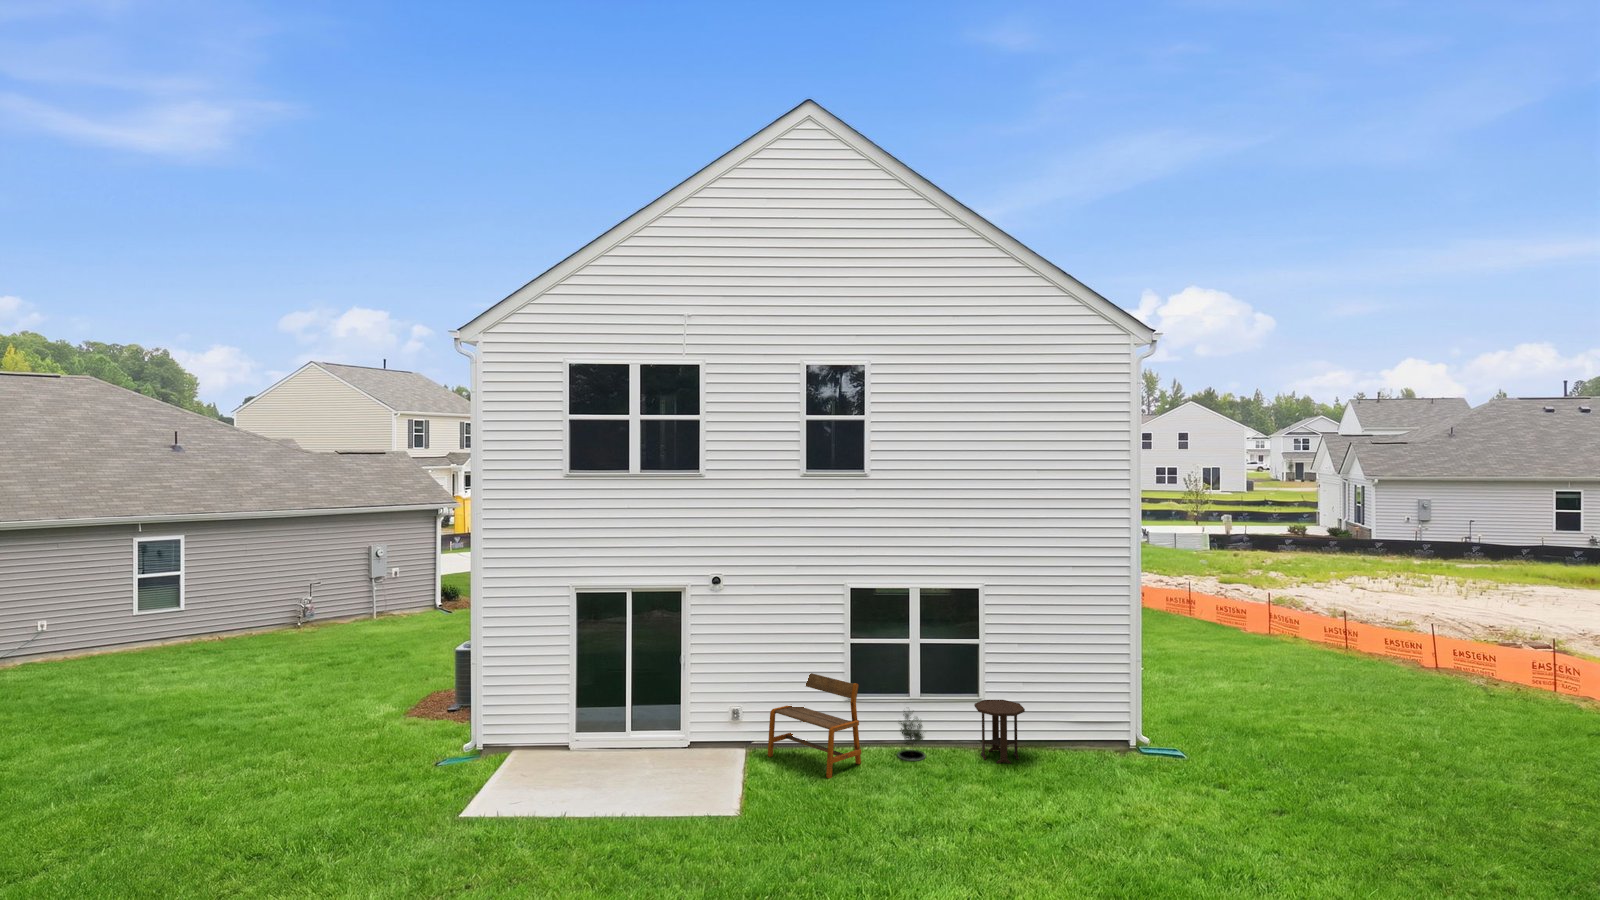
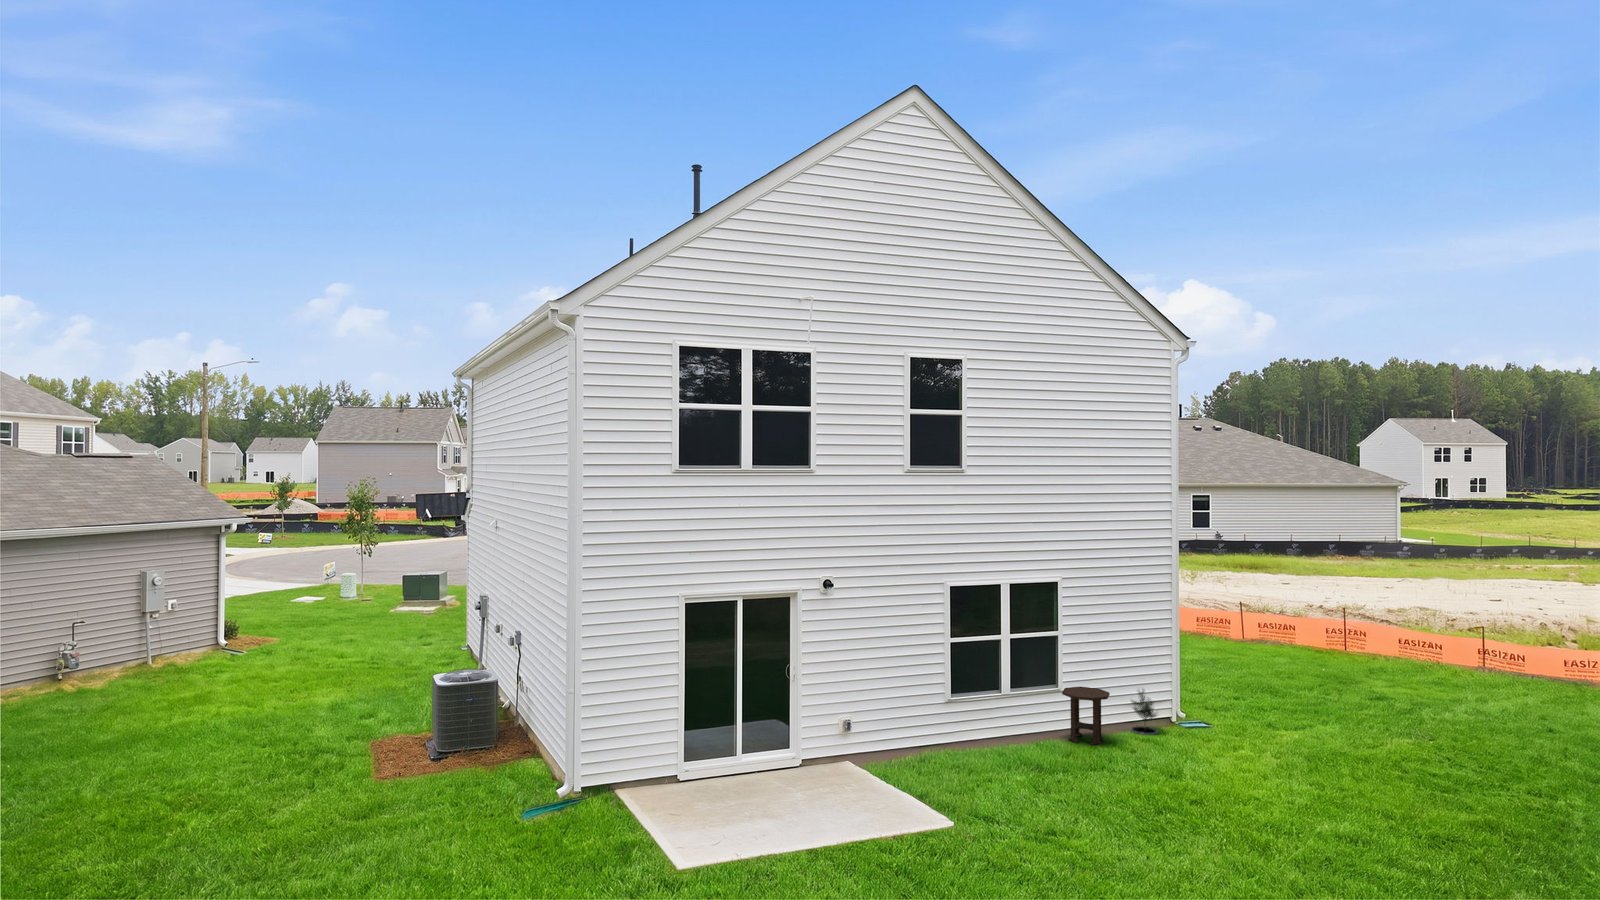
bench: present [768,673,861,778] -> none [884,672,981,775]
potted tree: present [898,711,925,761] -> present [1131,689,1158,735]

